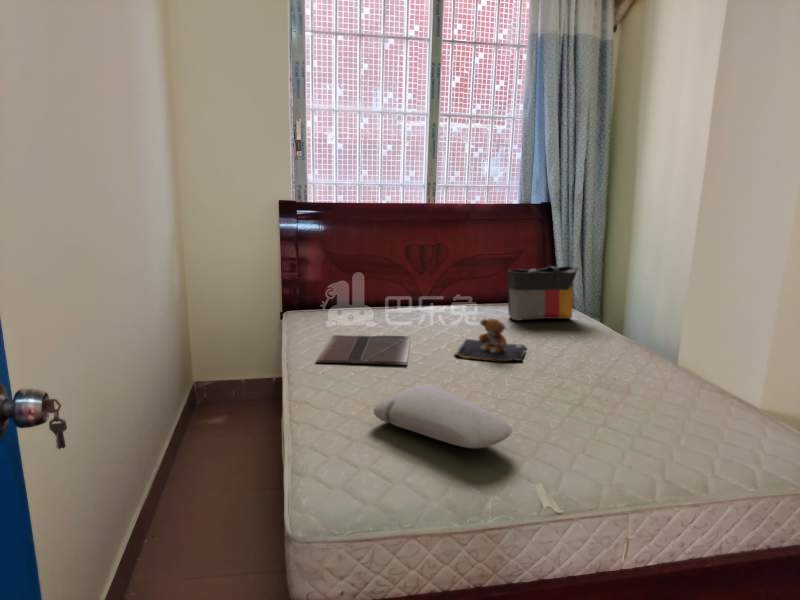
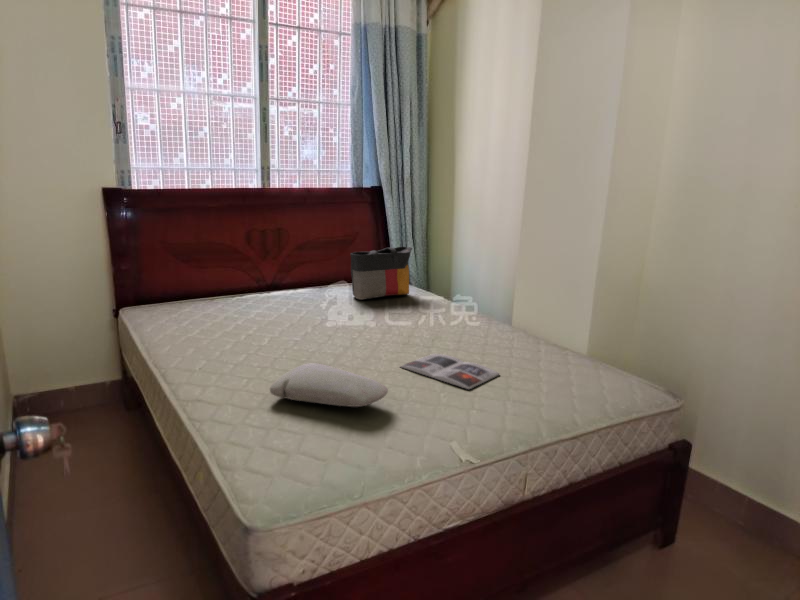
teddy bear: present [454,319,526,361] -> none [315,301,378,339]
laptop: present [316,335,410,365] -> none [187,323,277,357]
magazine: none [540,389,675,444] -> present [401,354,499,389]

